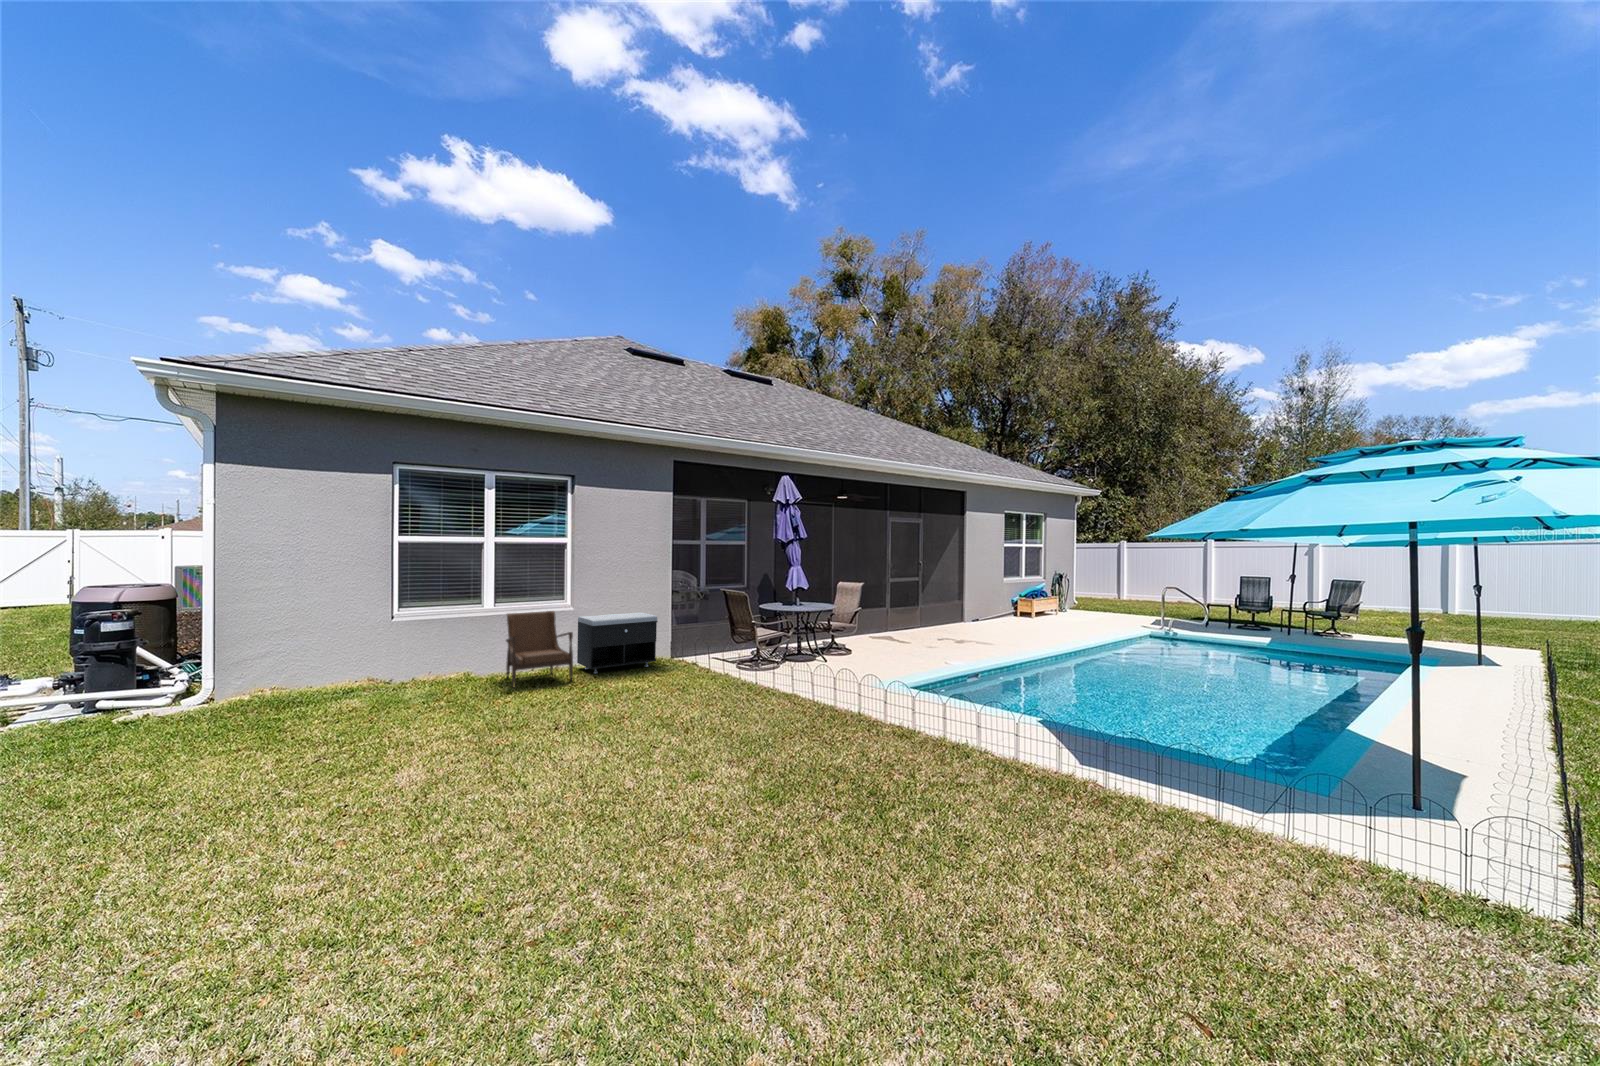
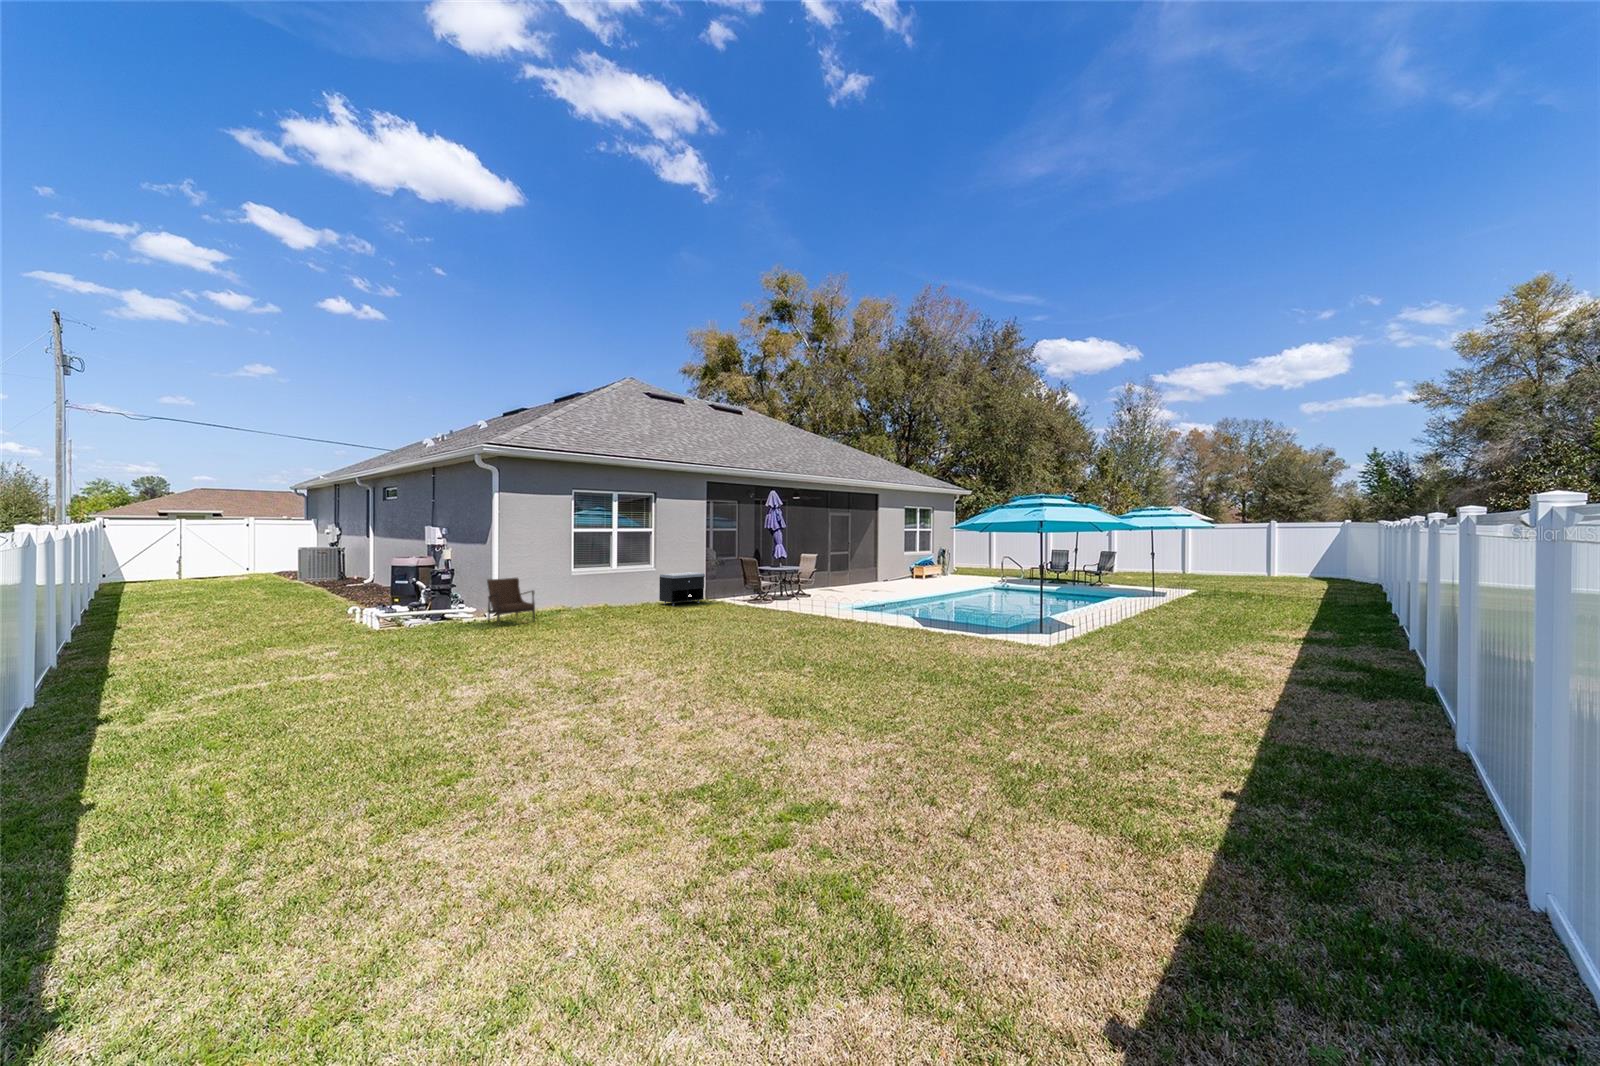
armchair: present [506,611,573,687] -> present [487,578,535,625]

